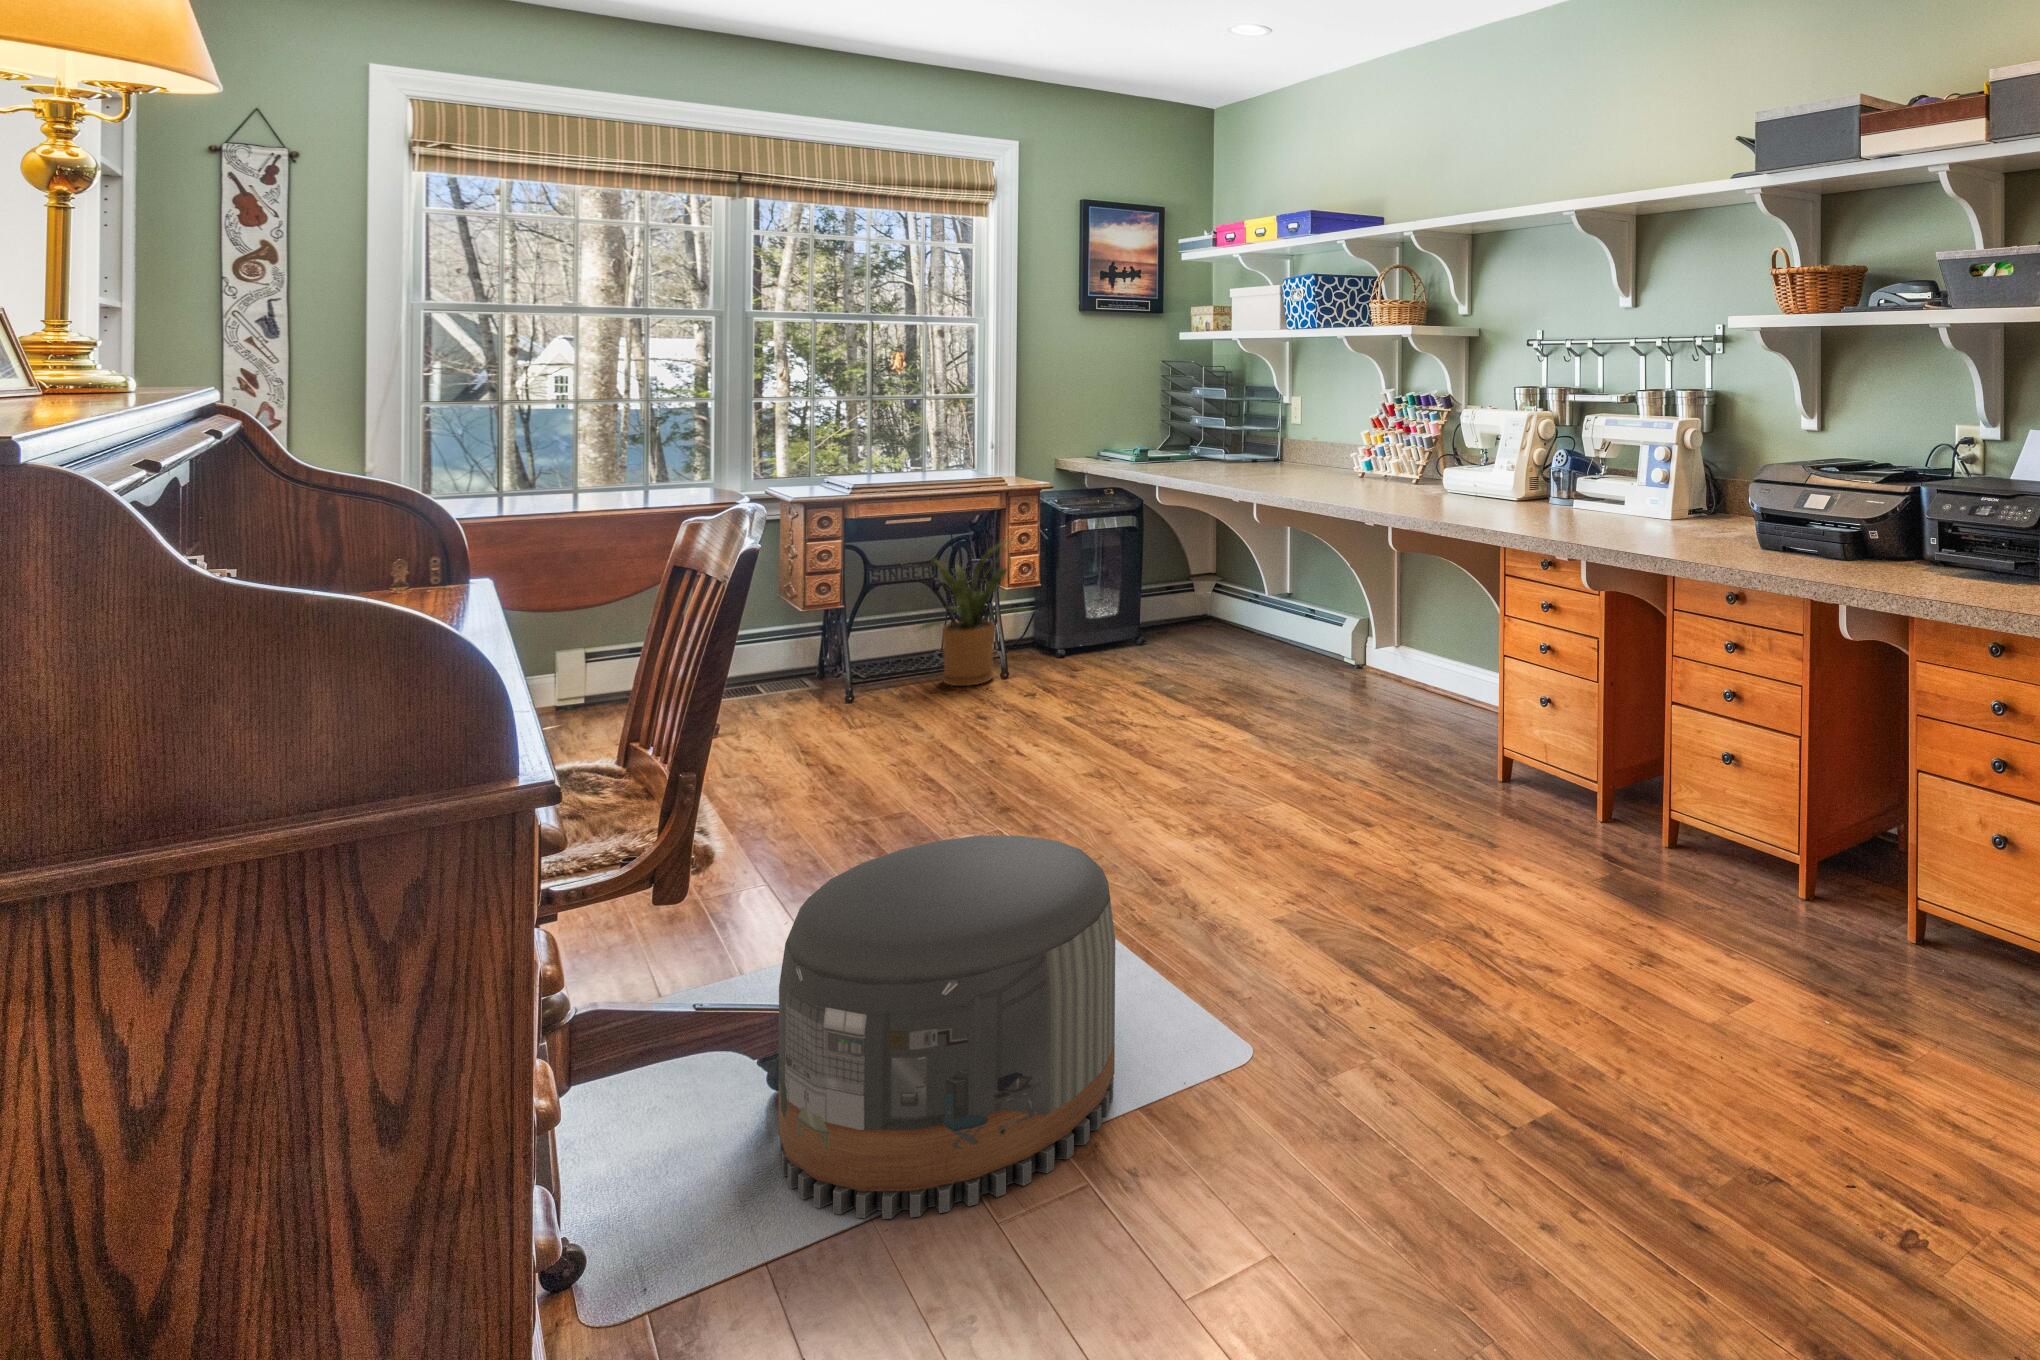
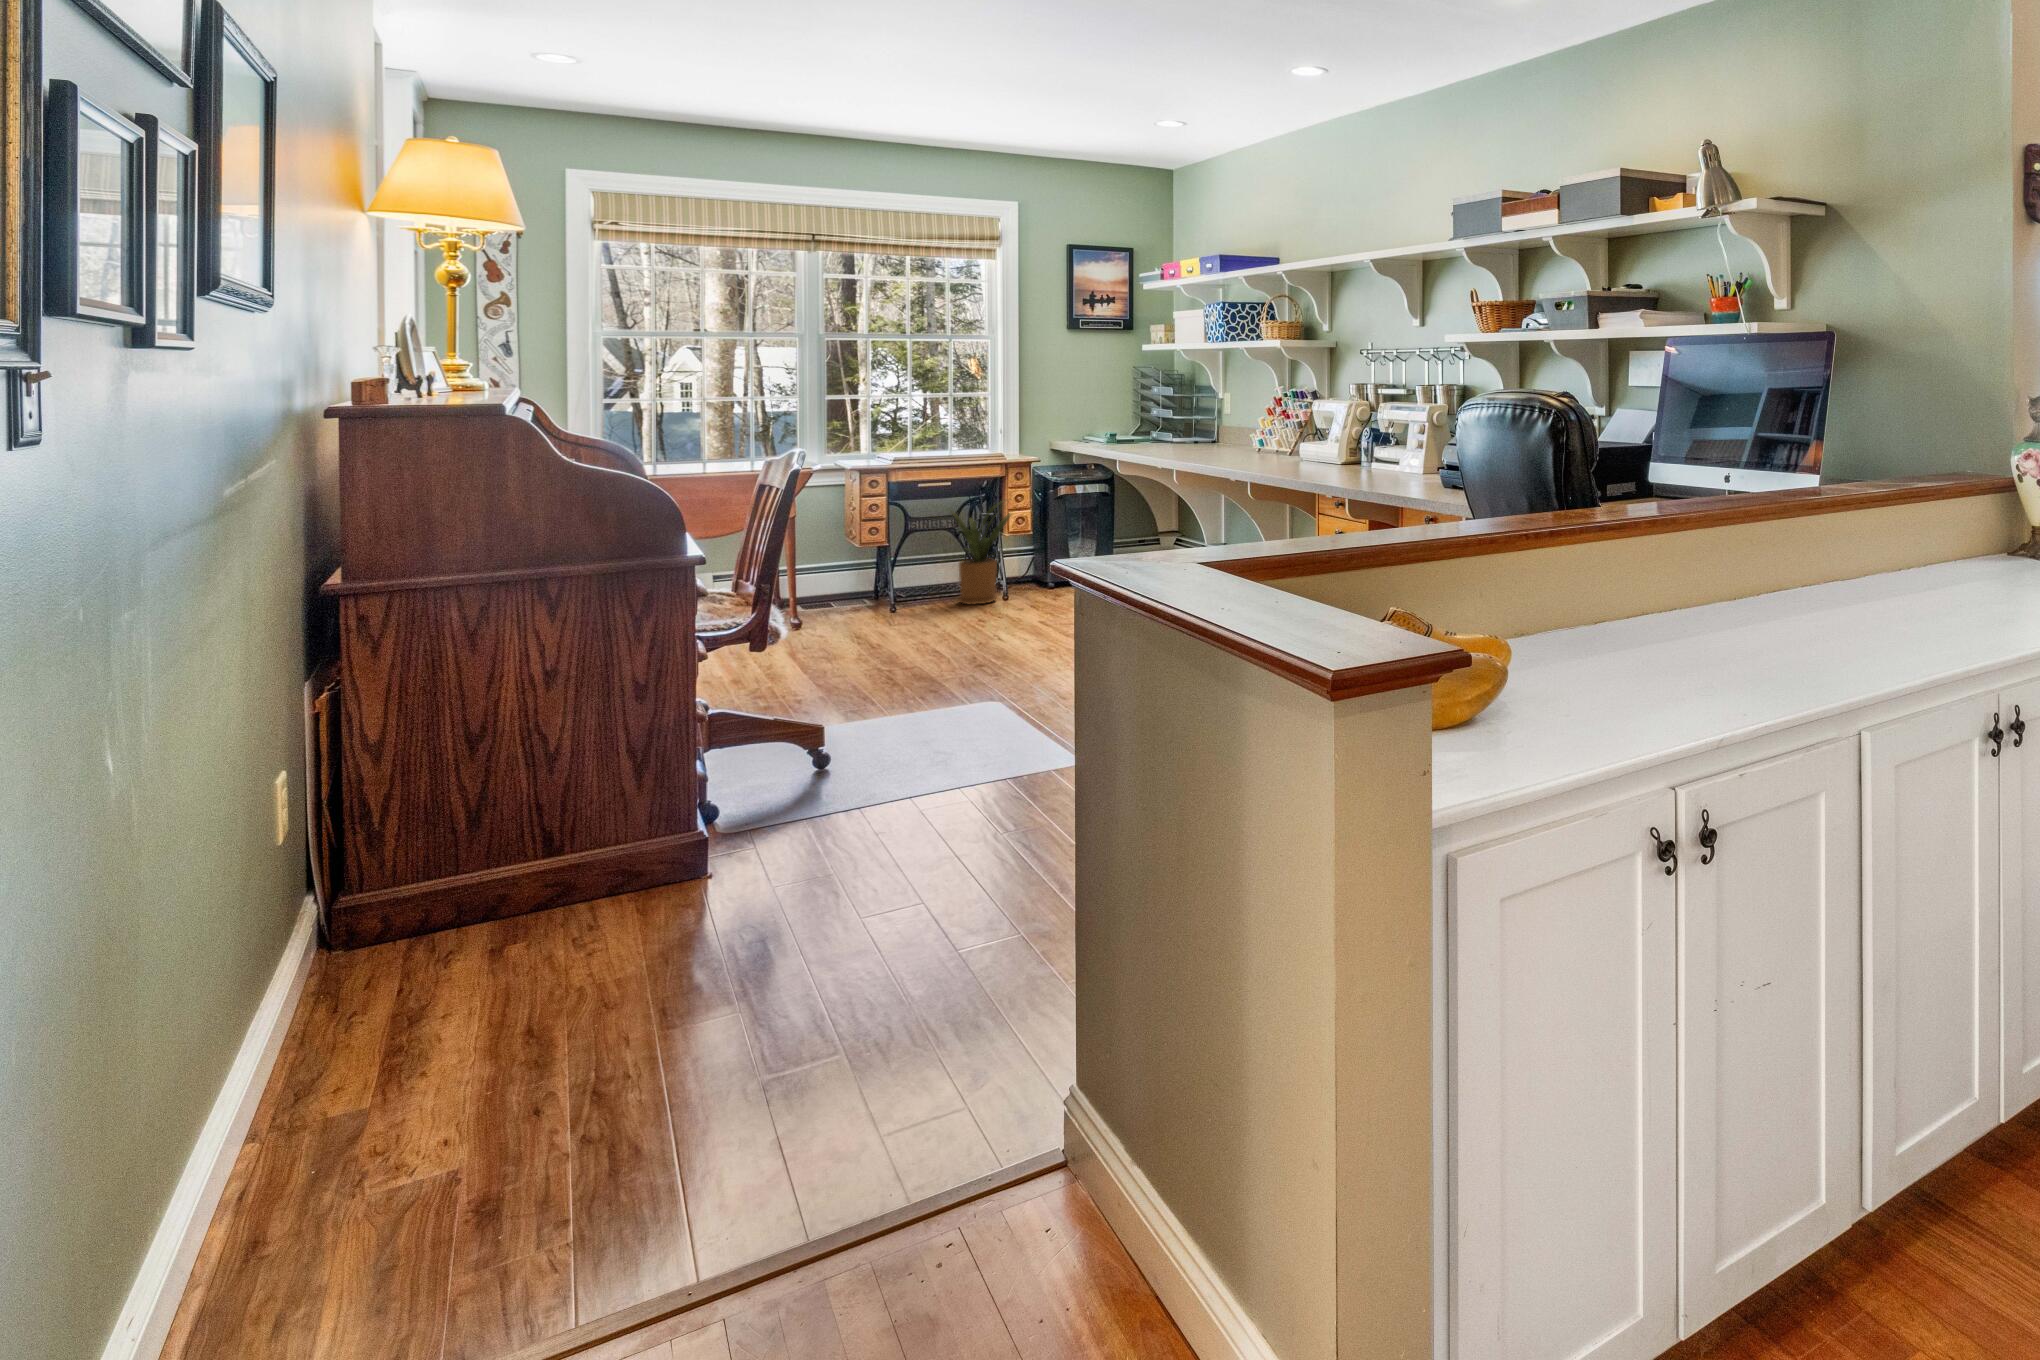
pouf: present [778,835,1115,1219] -> none [822,635,1009,810]

